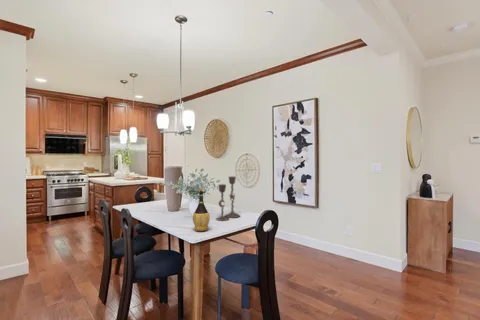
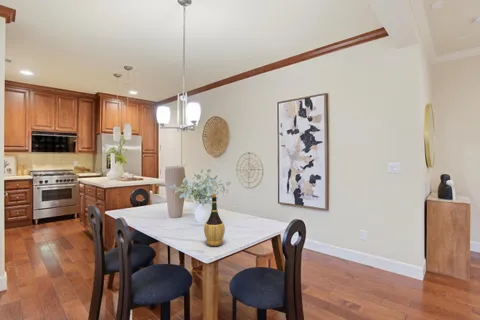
candlestick: present [216,177,240,221] -> none [227,178,254,230]

